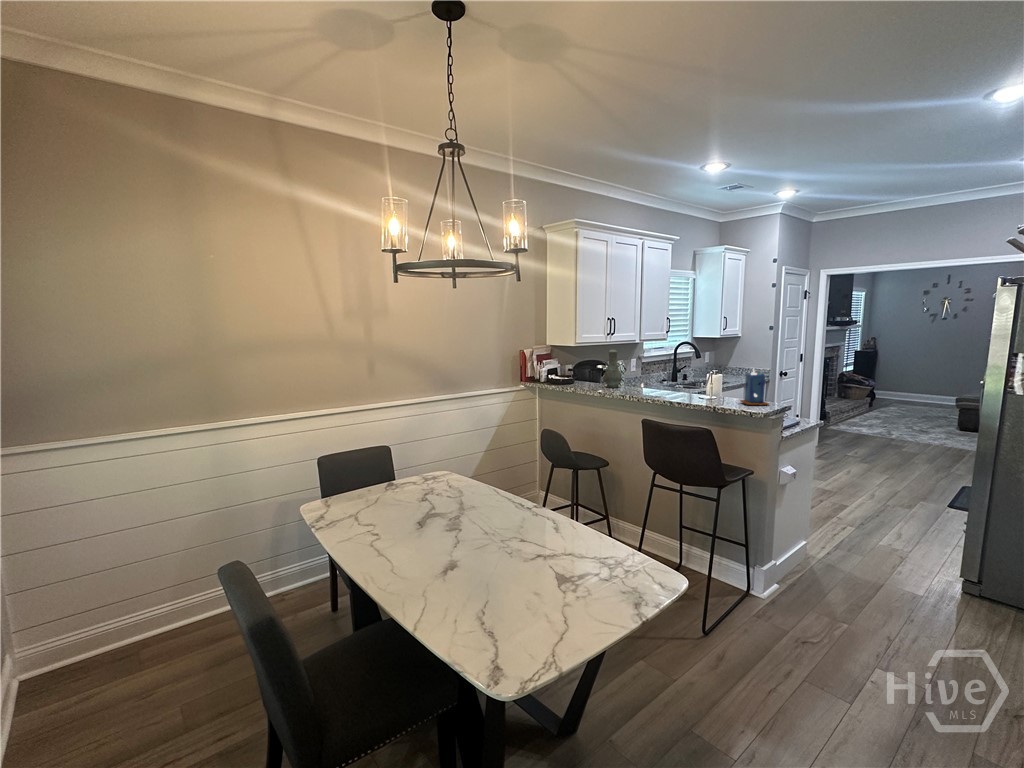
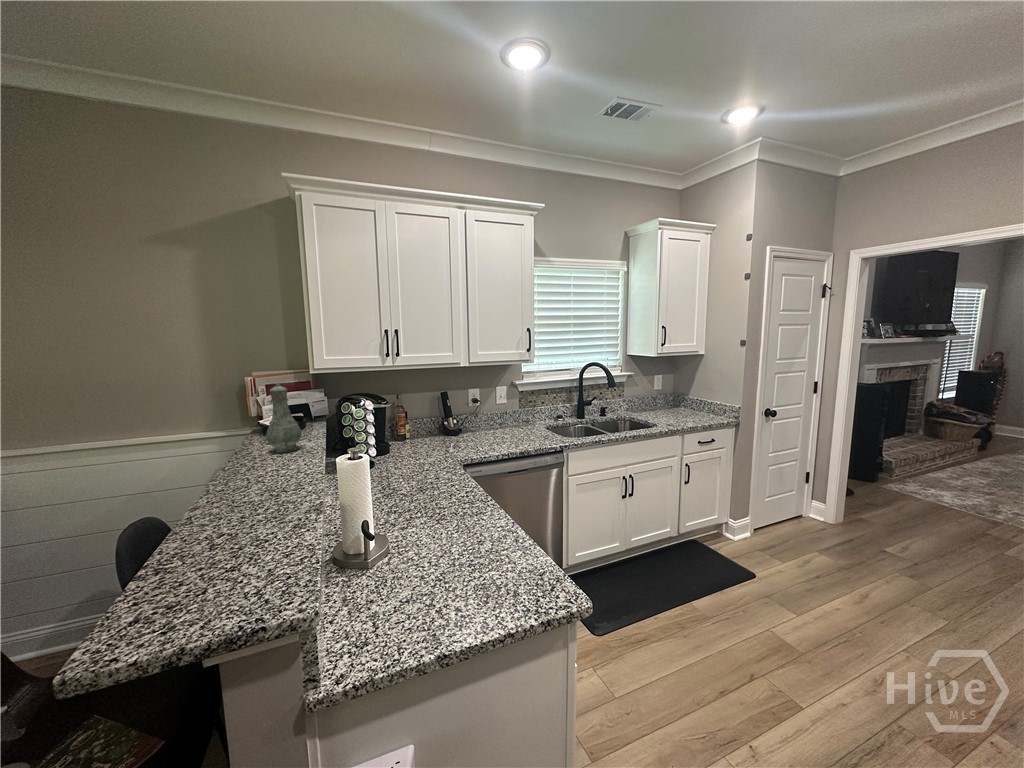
candle: present [740,369,769,405] -> none [160,484,263,608]

